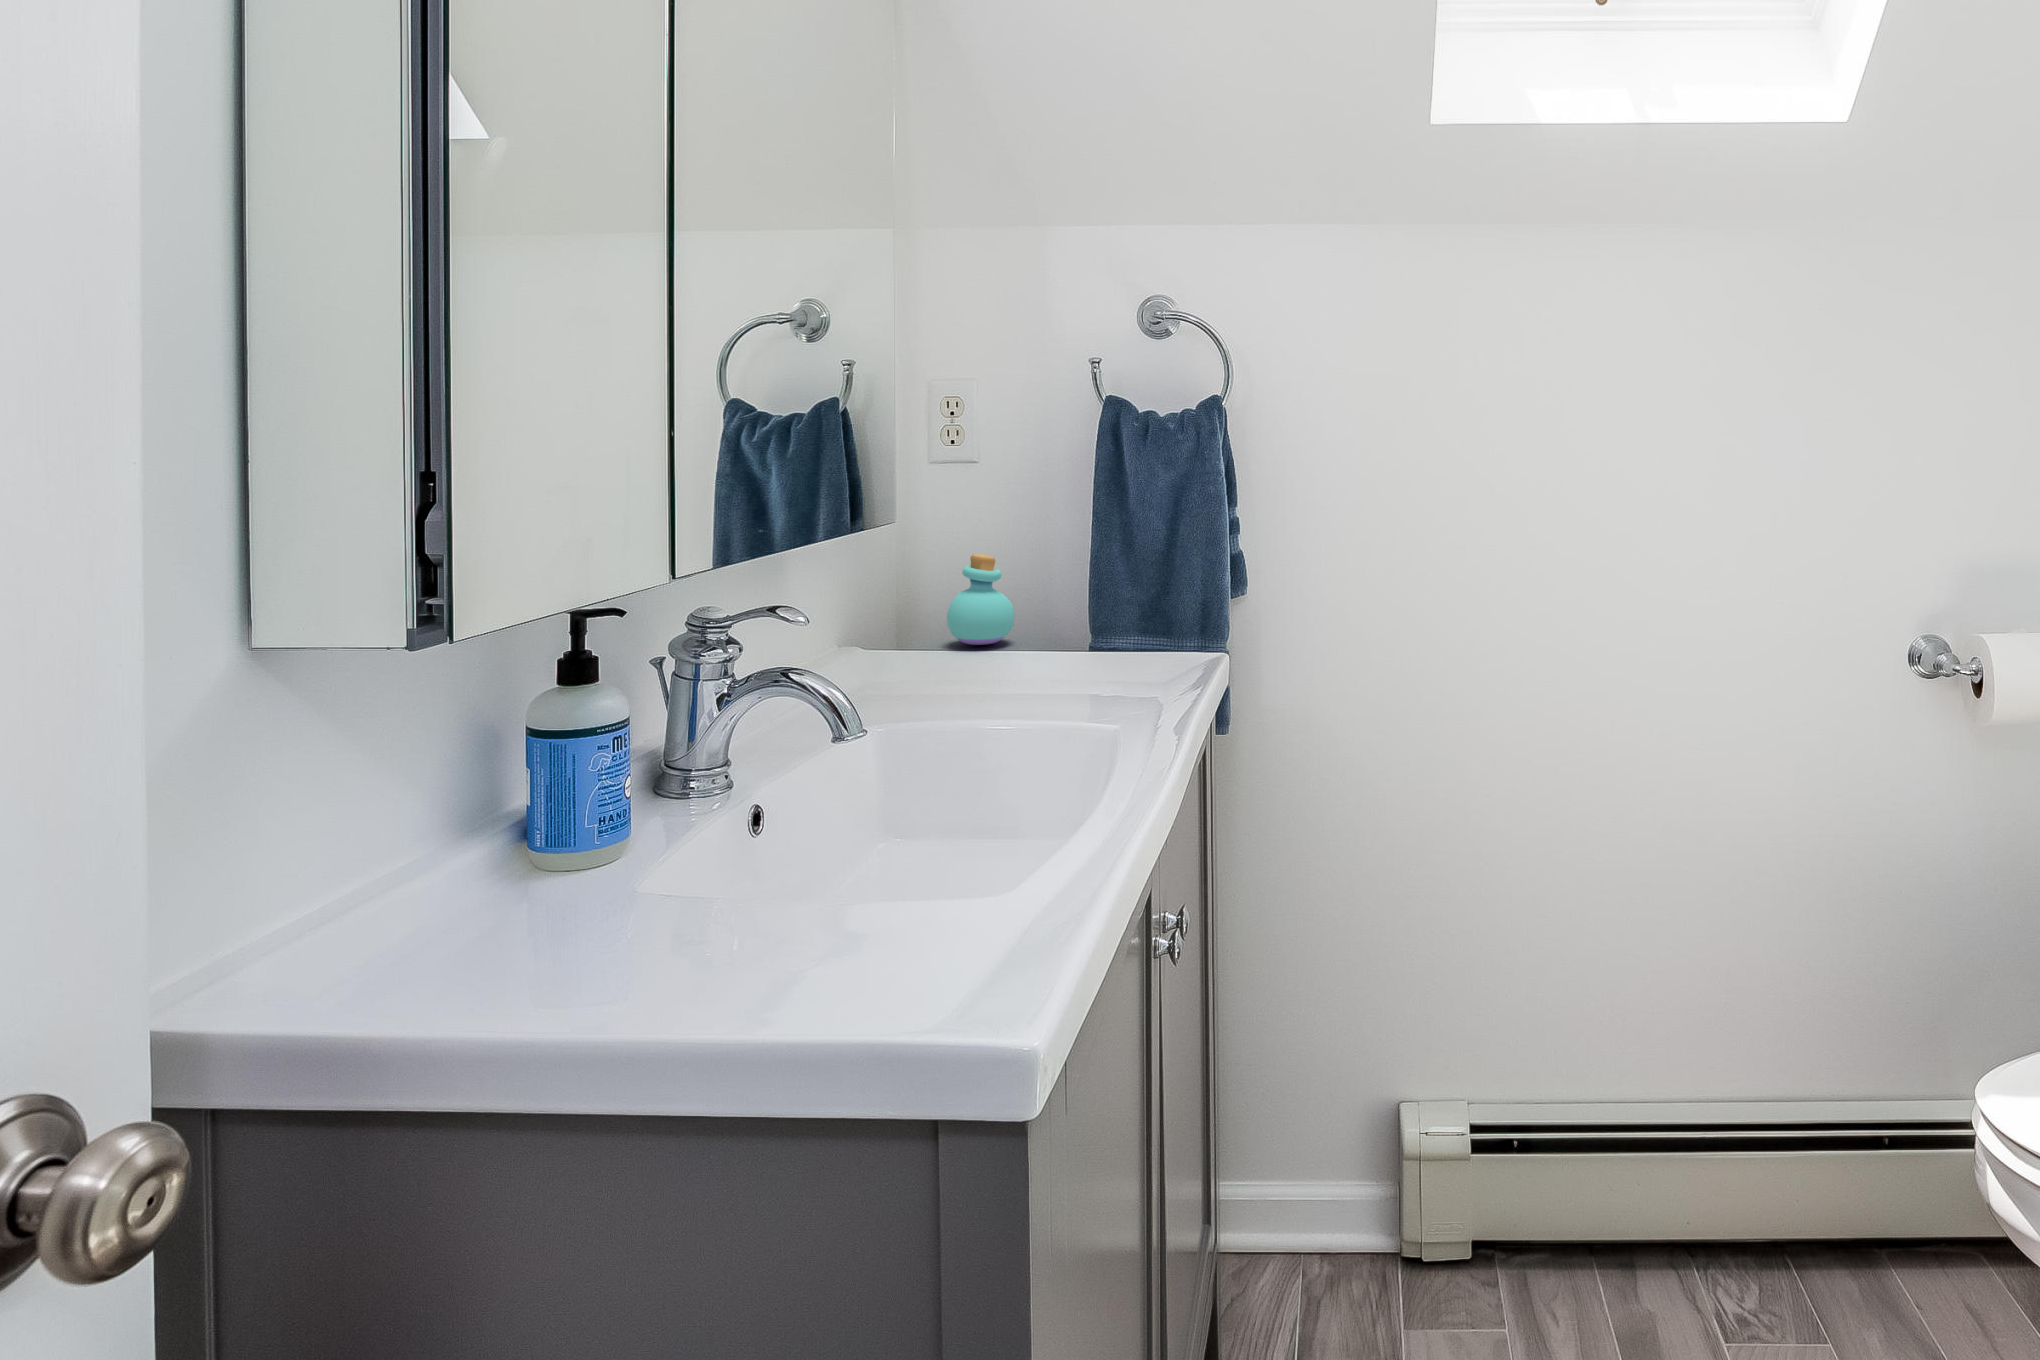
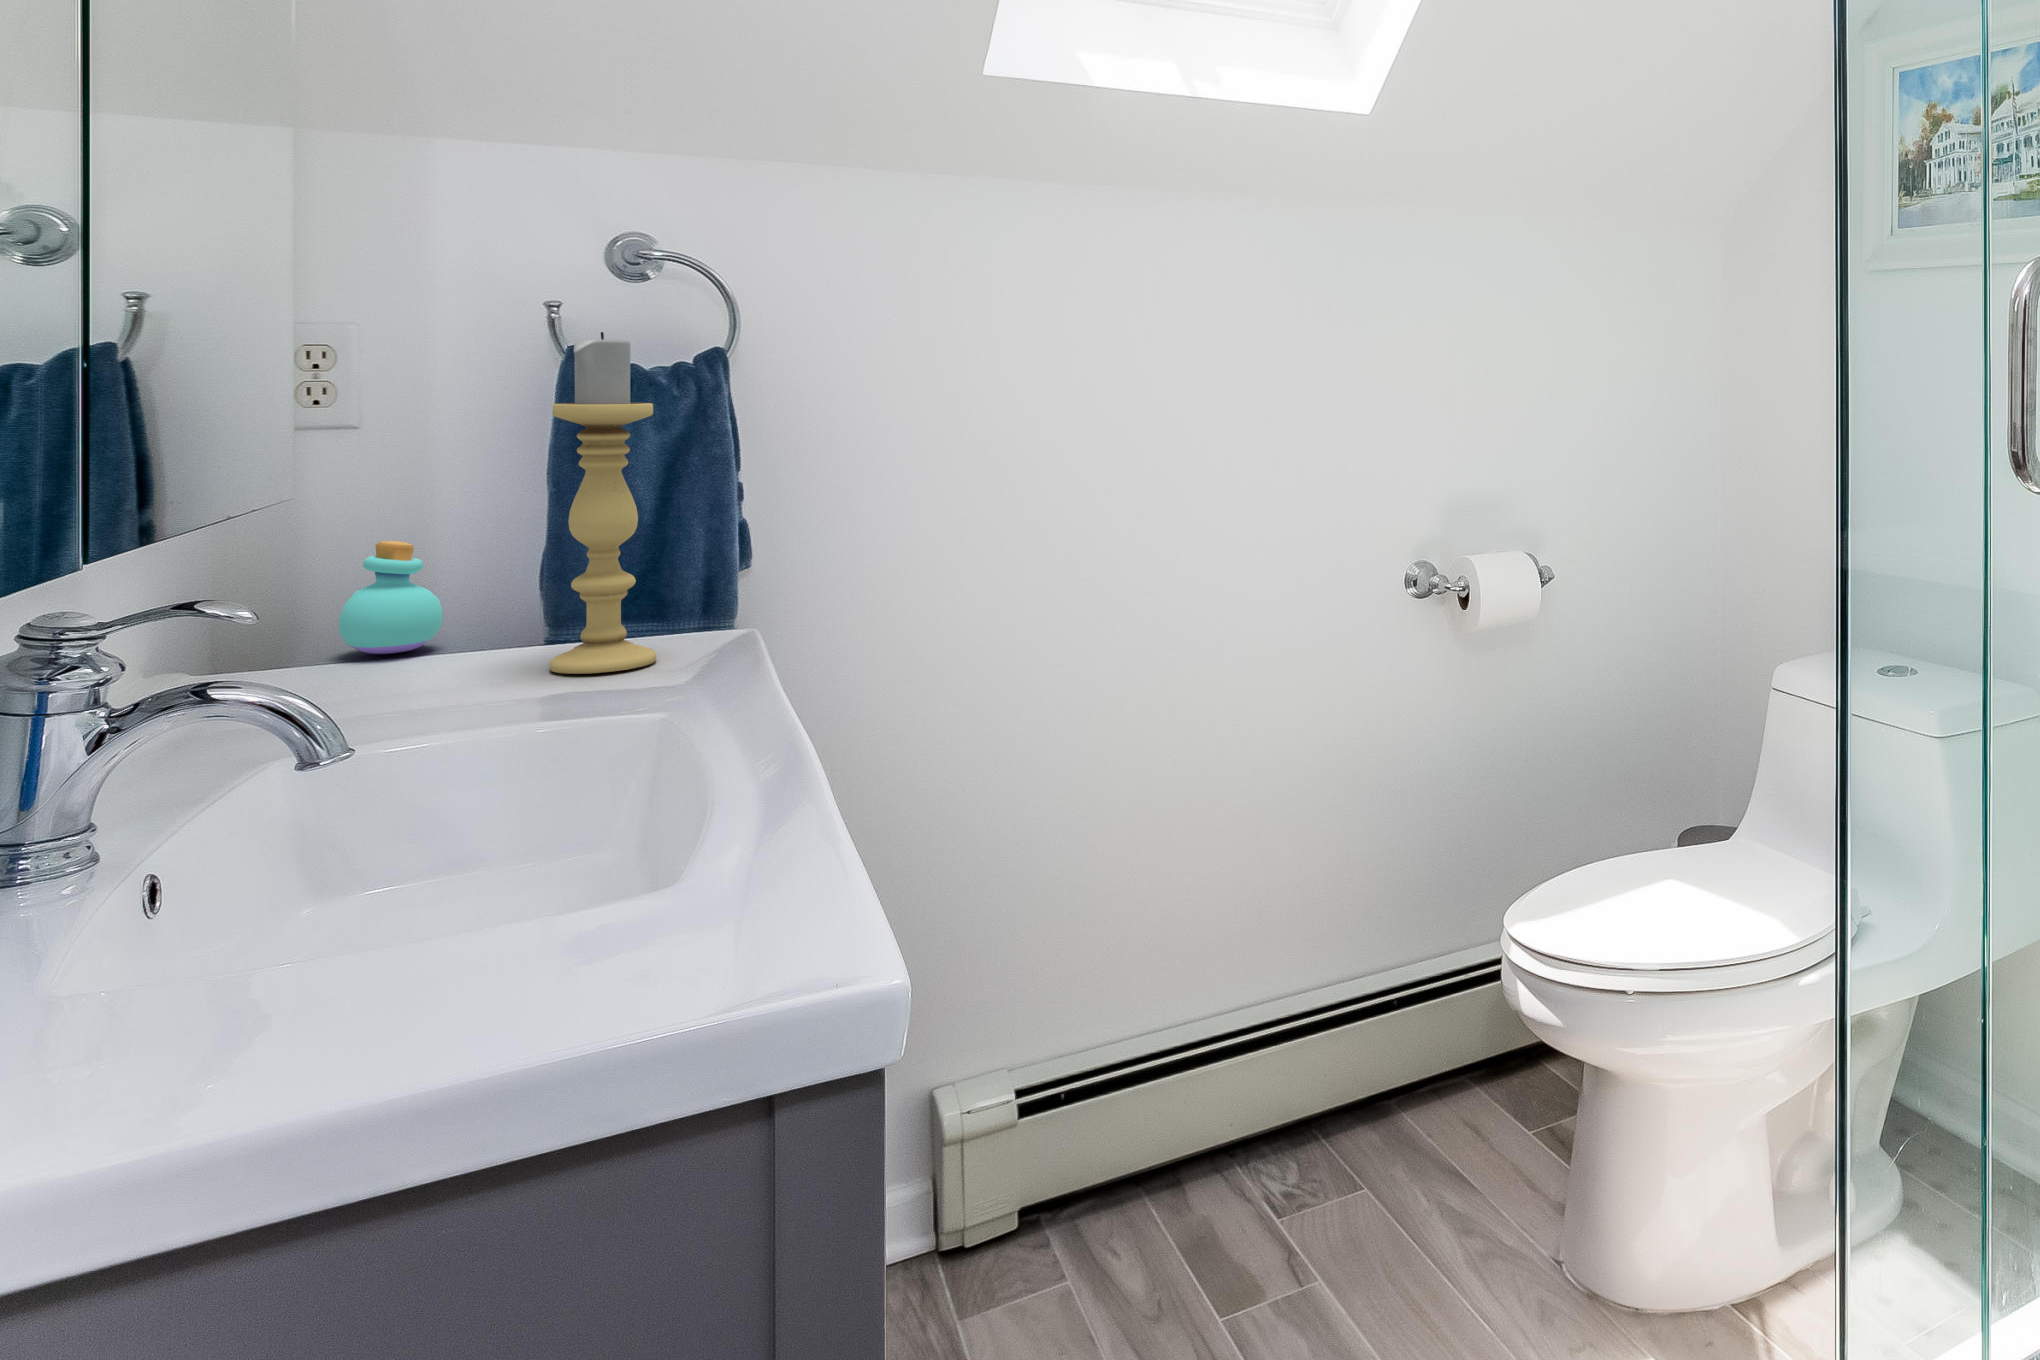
candle holder: none [1071,386,1149,678] -> present [549,332,656,674]

